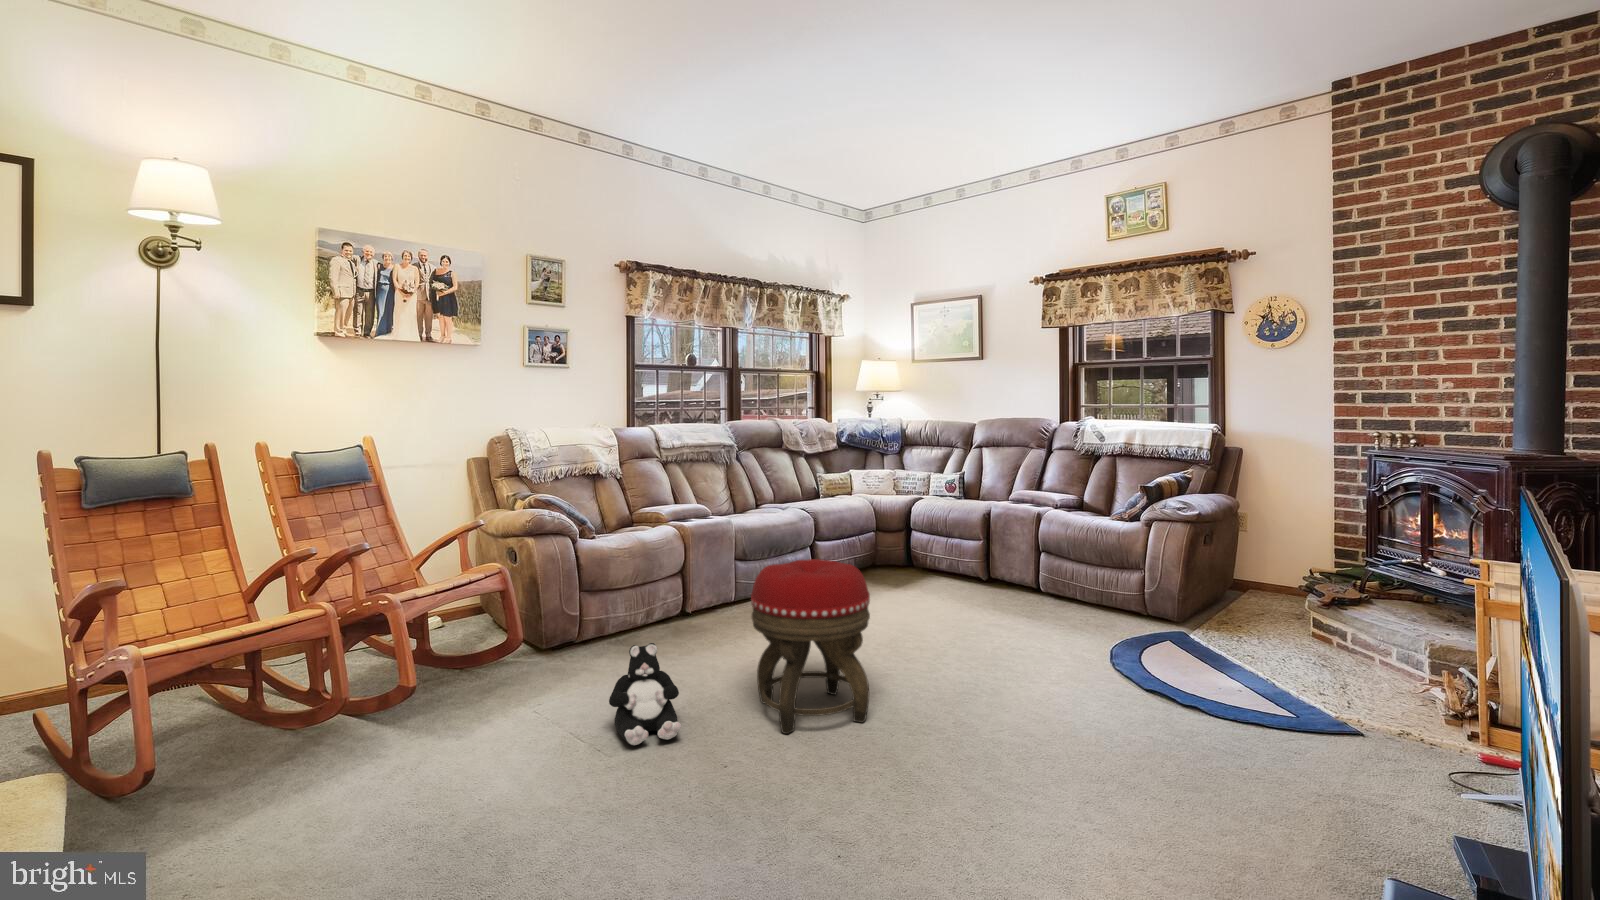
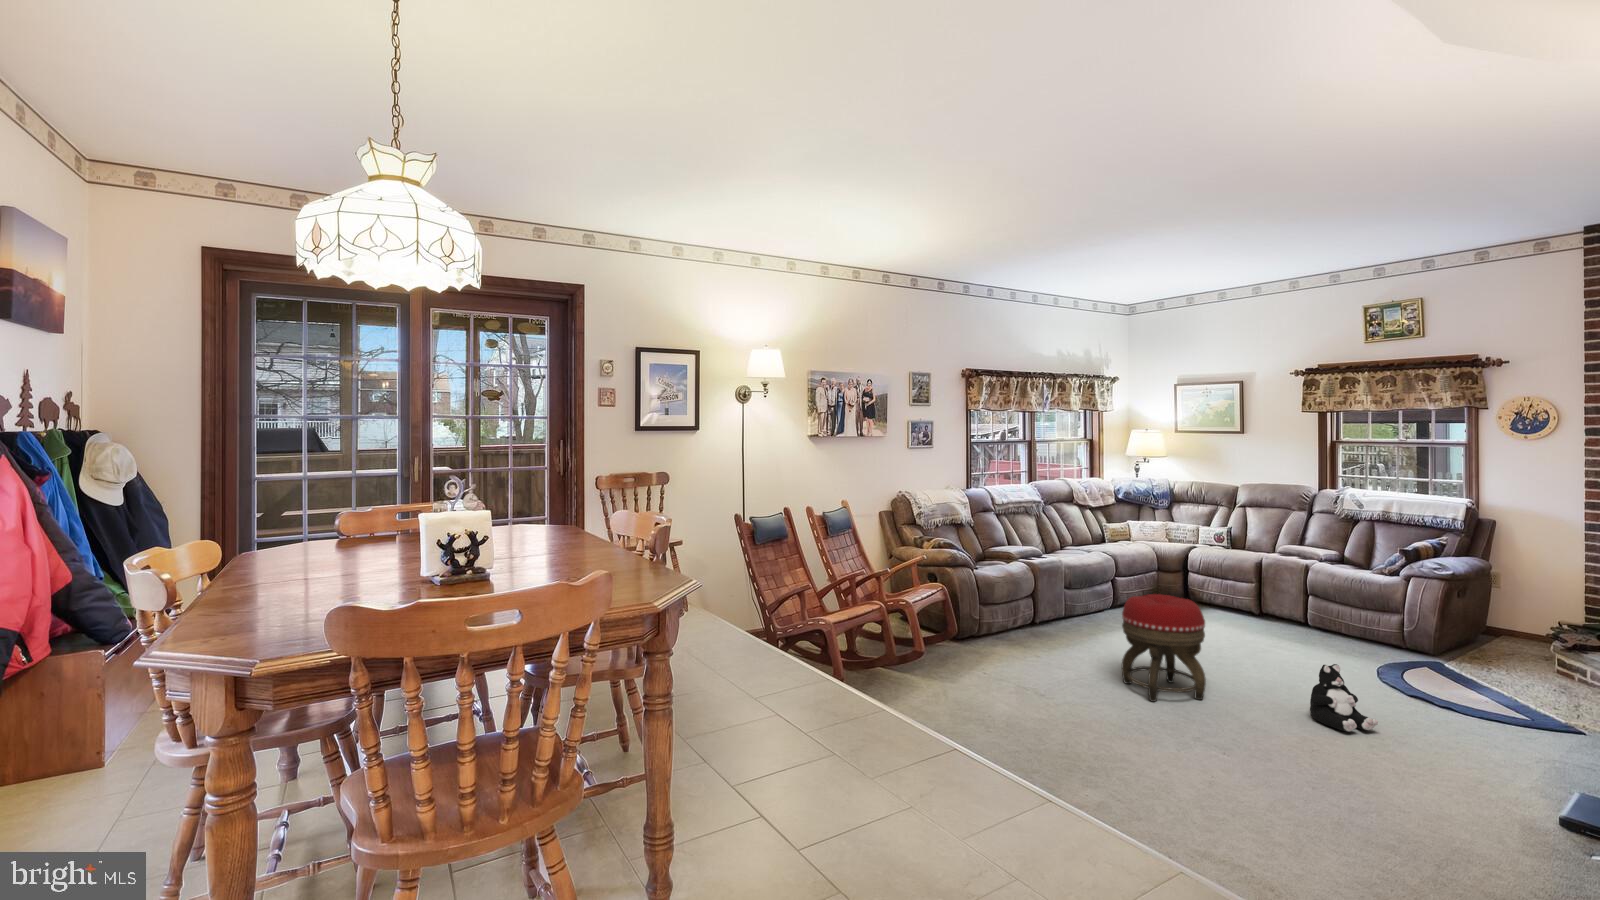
plush toy: present [609,643,681,745] -> present [1310,664,1378,732]

